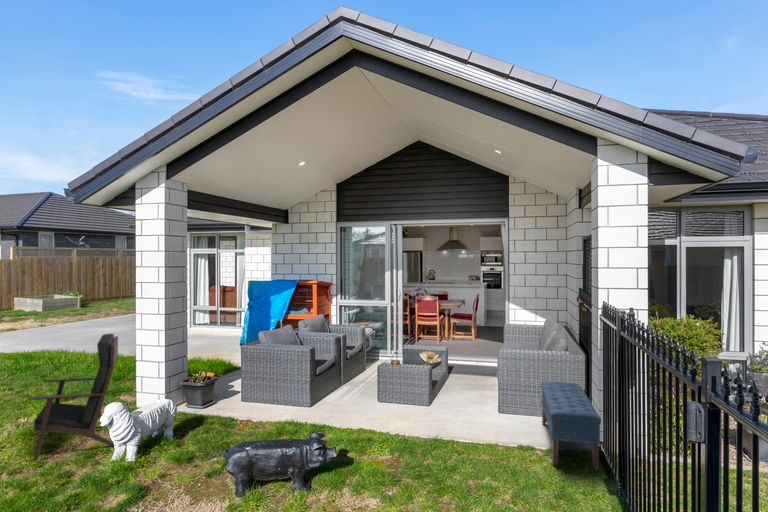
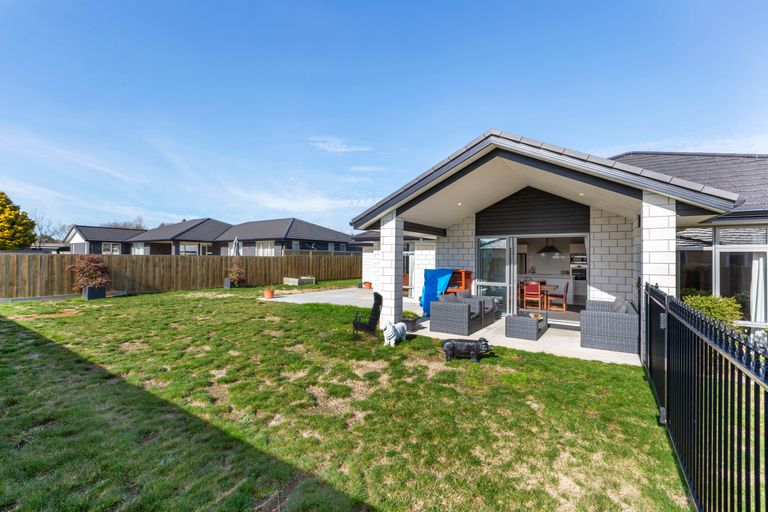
bench: present [541,381,601,470] -> none [608,330,644,376]

